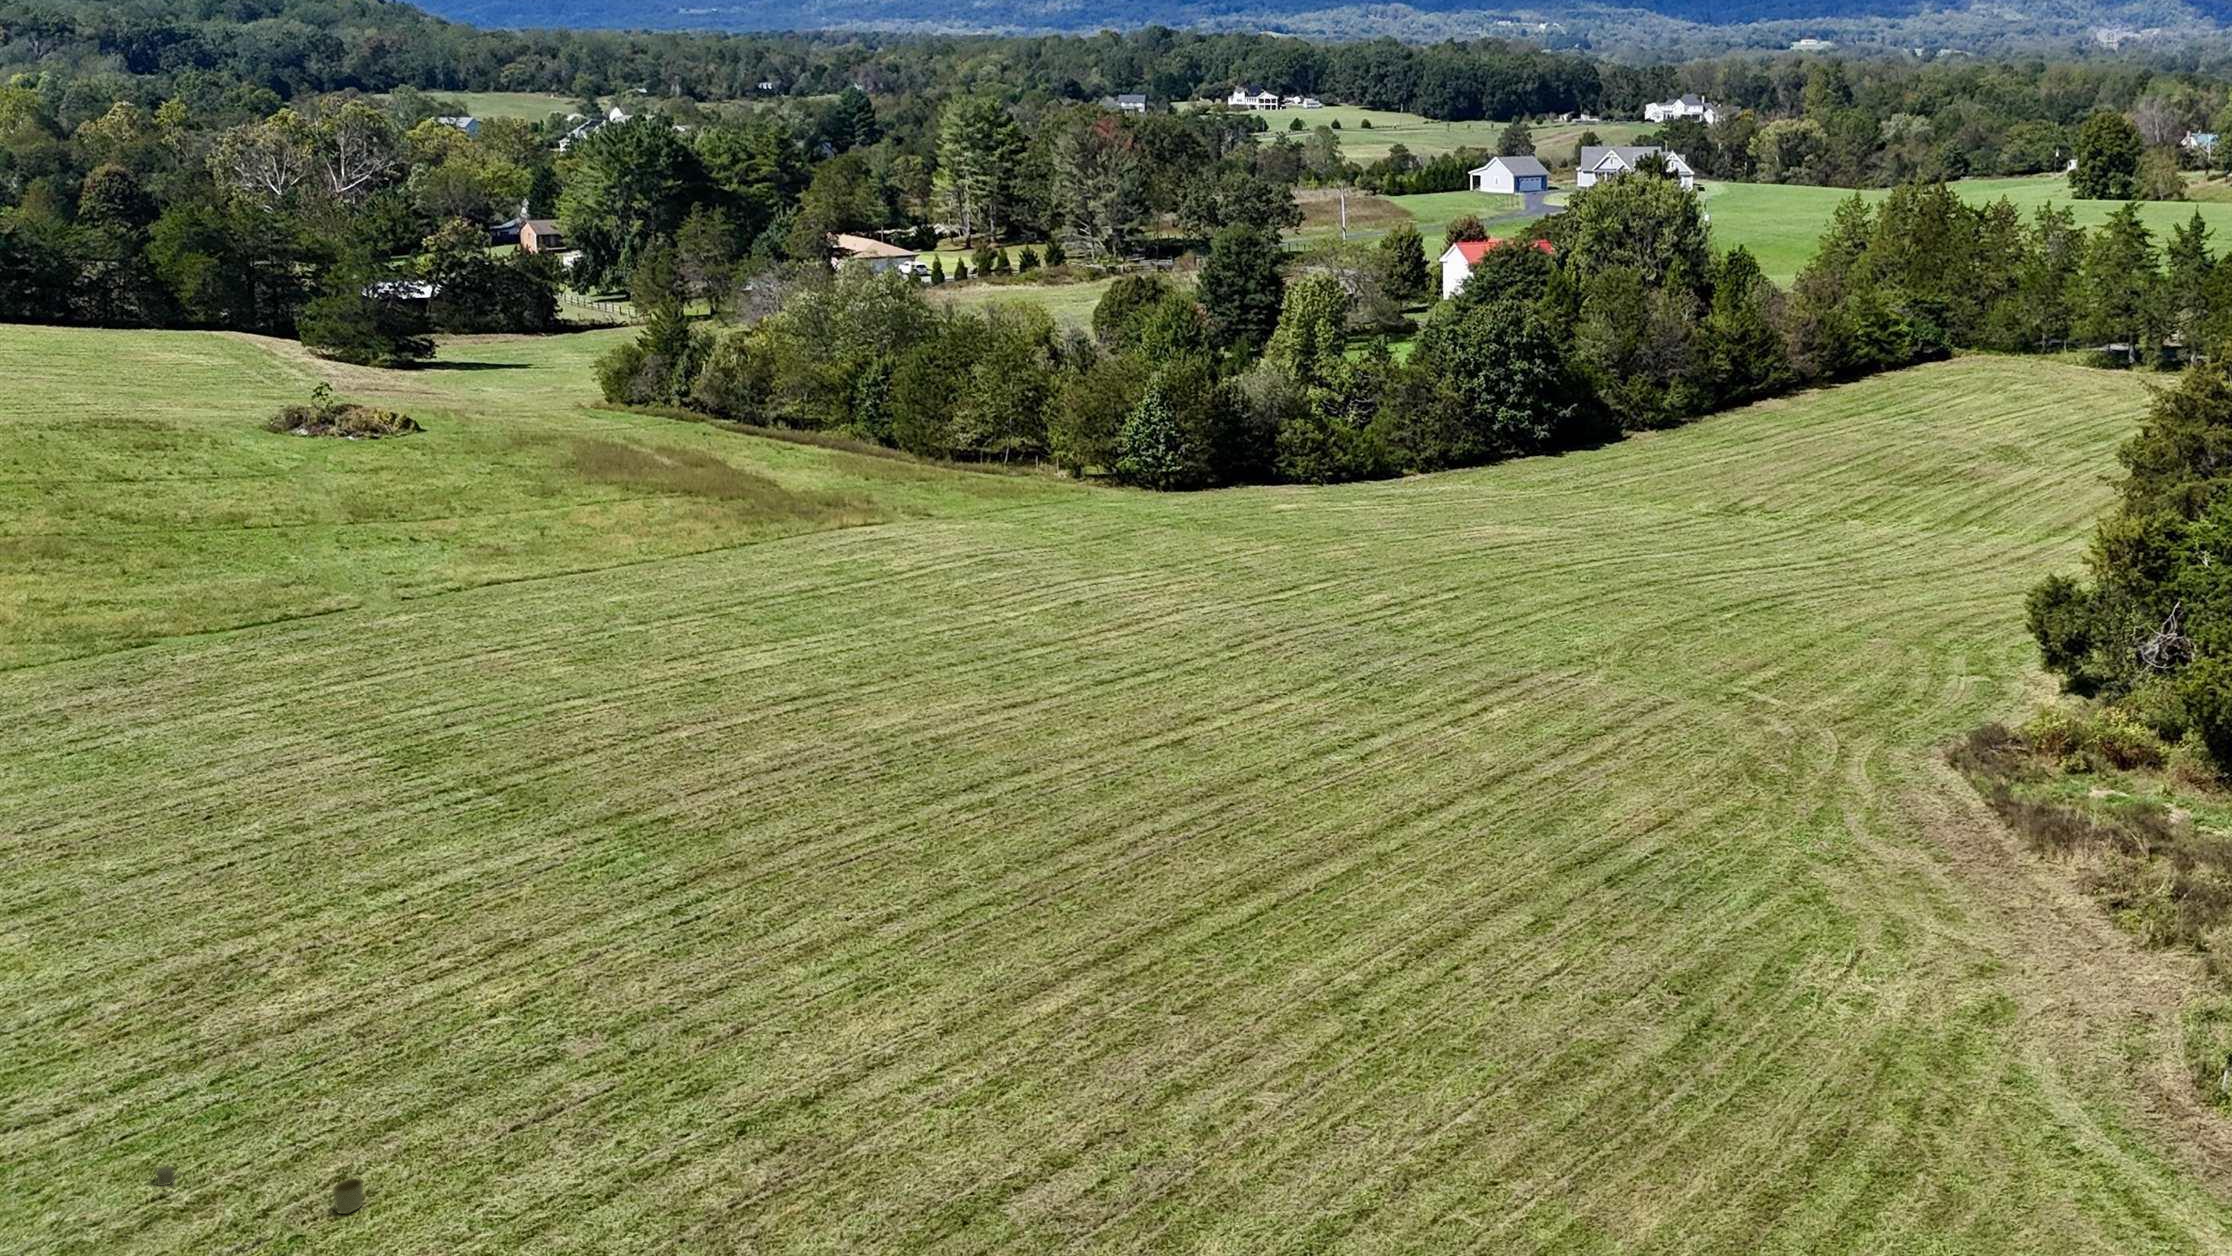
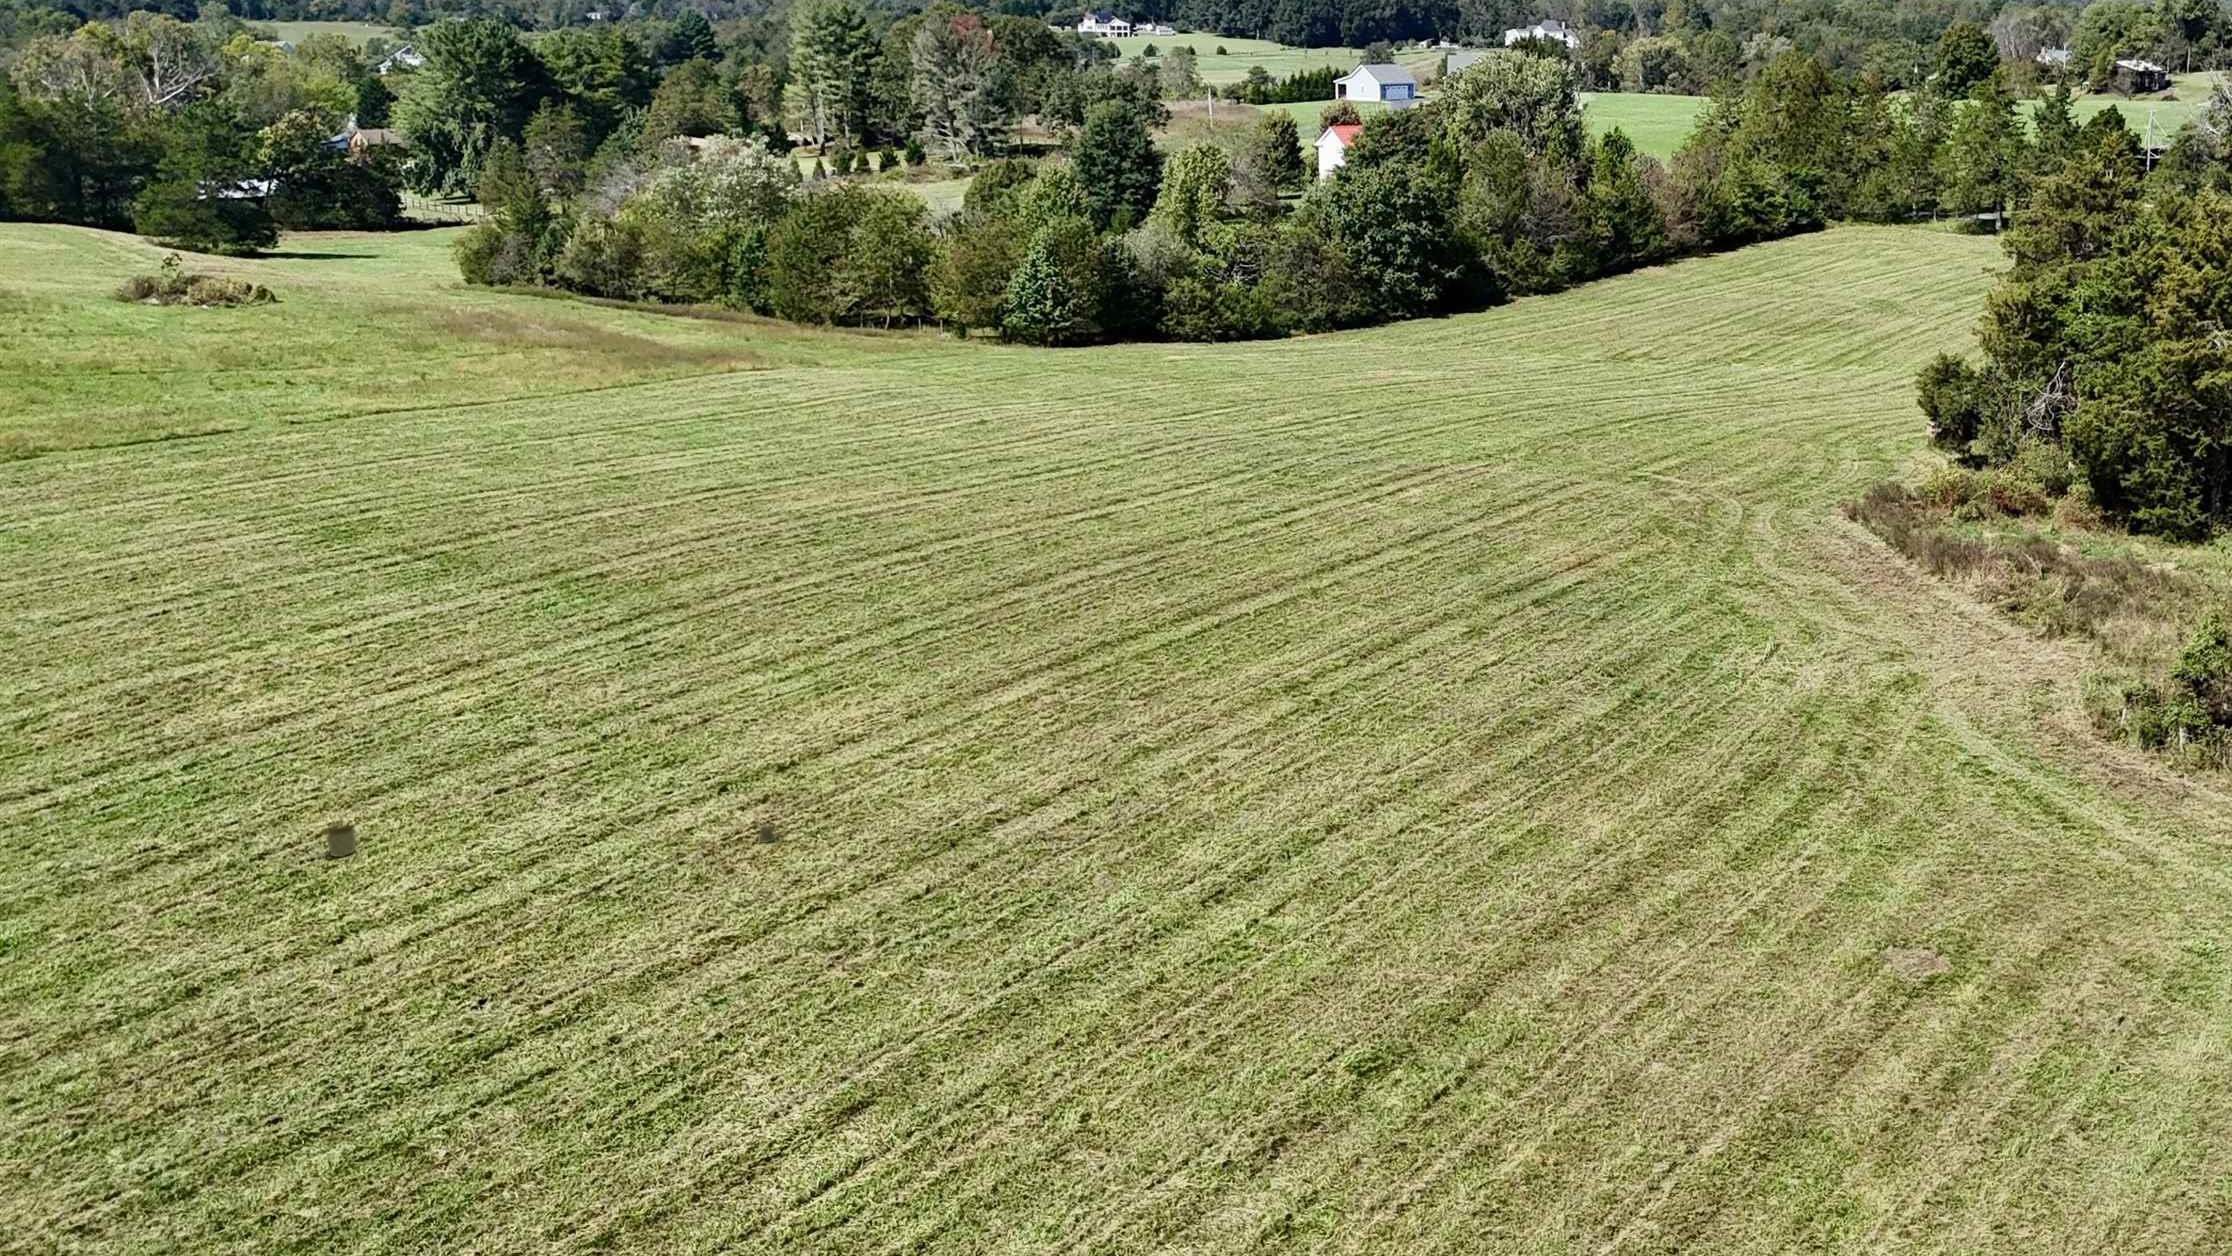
watering can: present [155,1166,183,1186] -> present [757,825,786,843]

